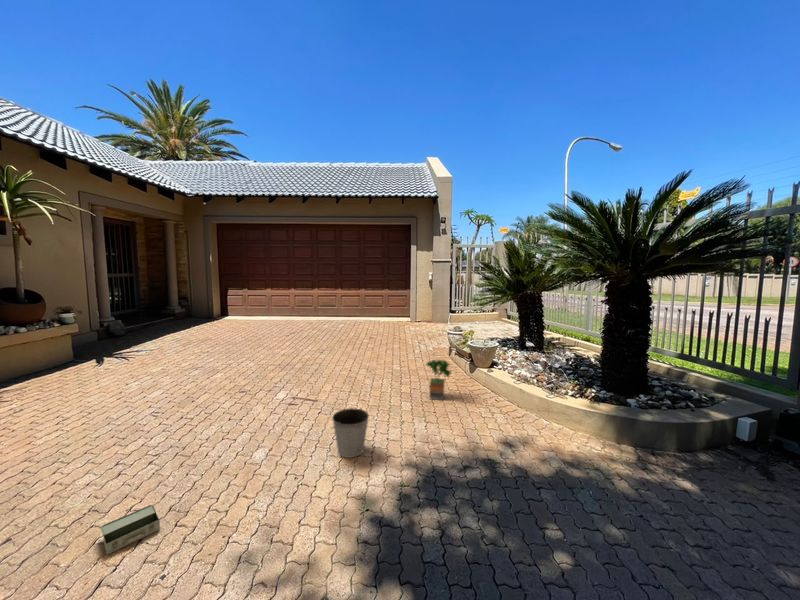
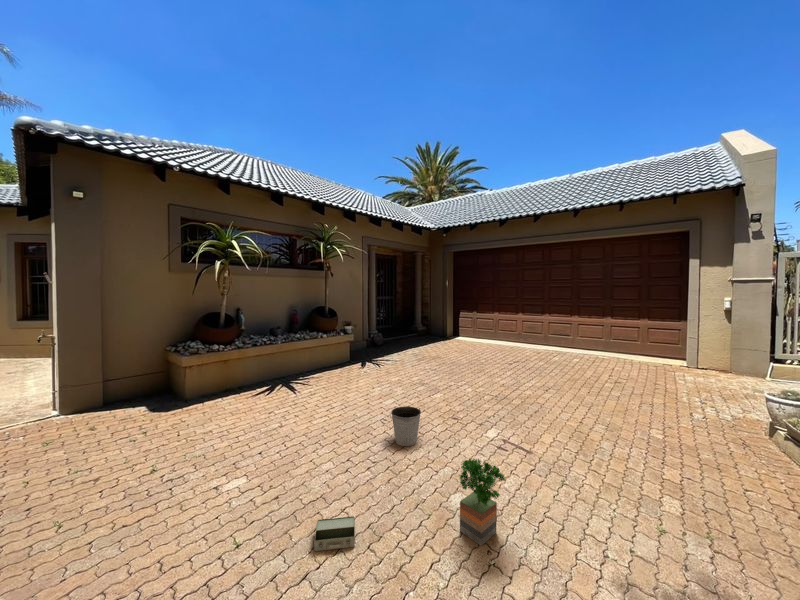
potted tree: present [427,360,451,400] -> present [459,459,506,546]
bucket: present [332,408,369,458] -> present [391,406,421,446]

